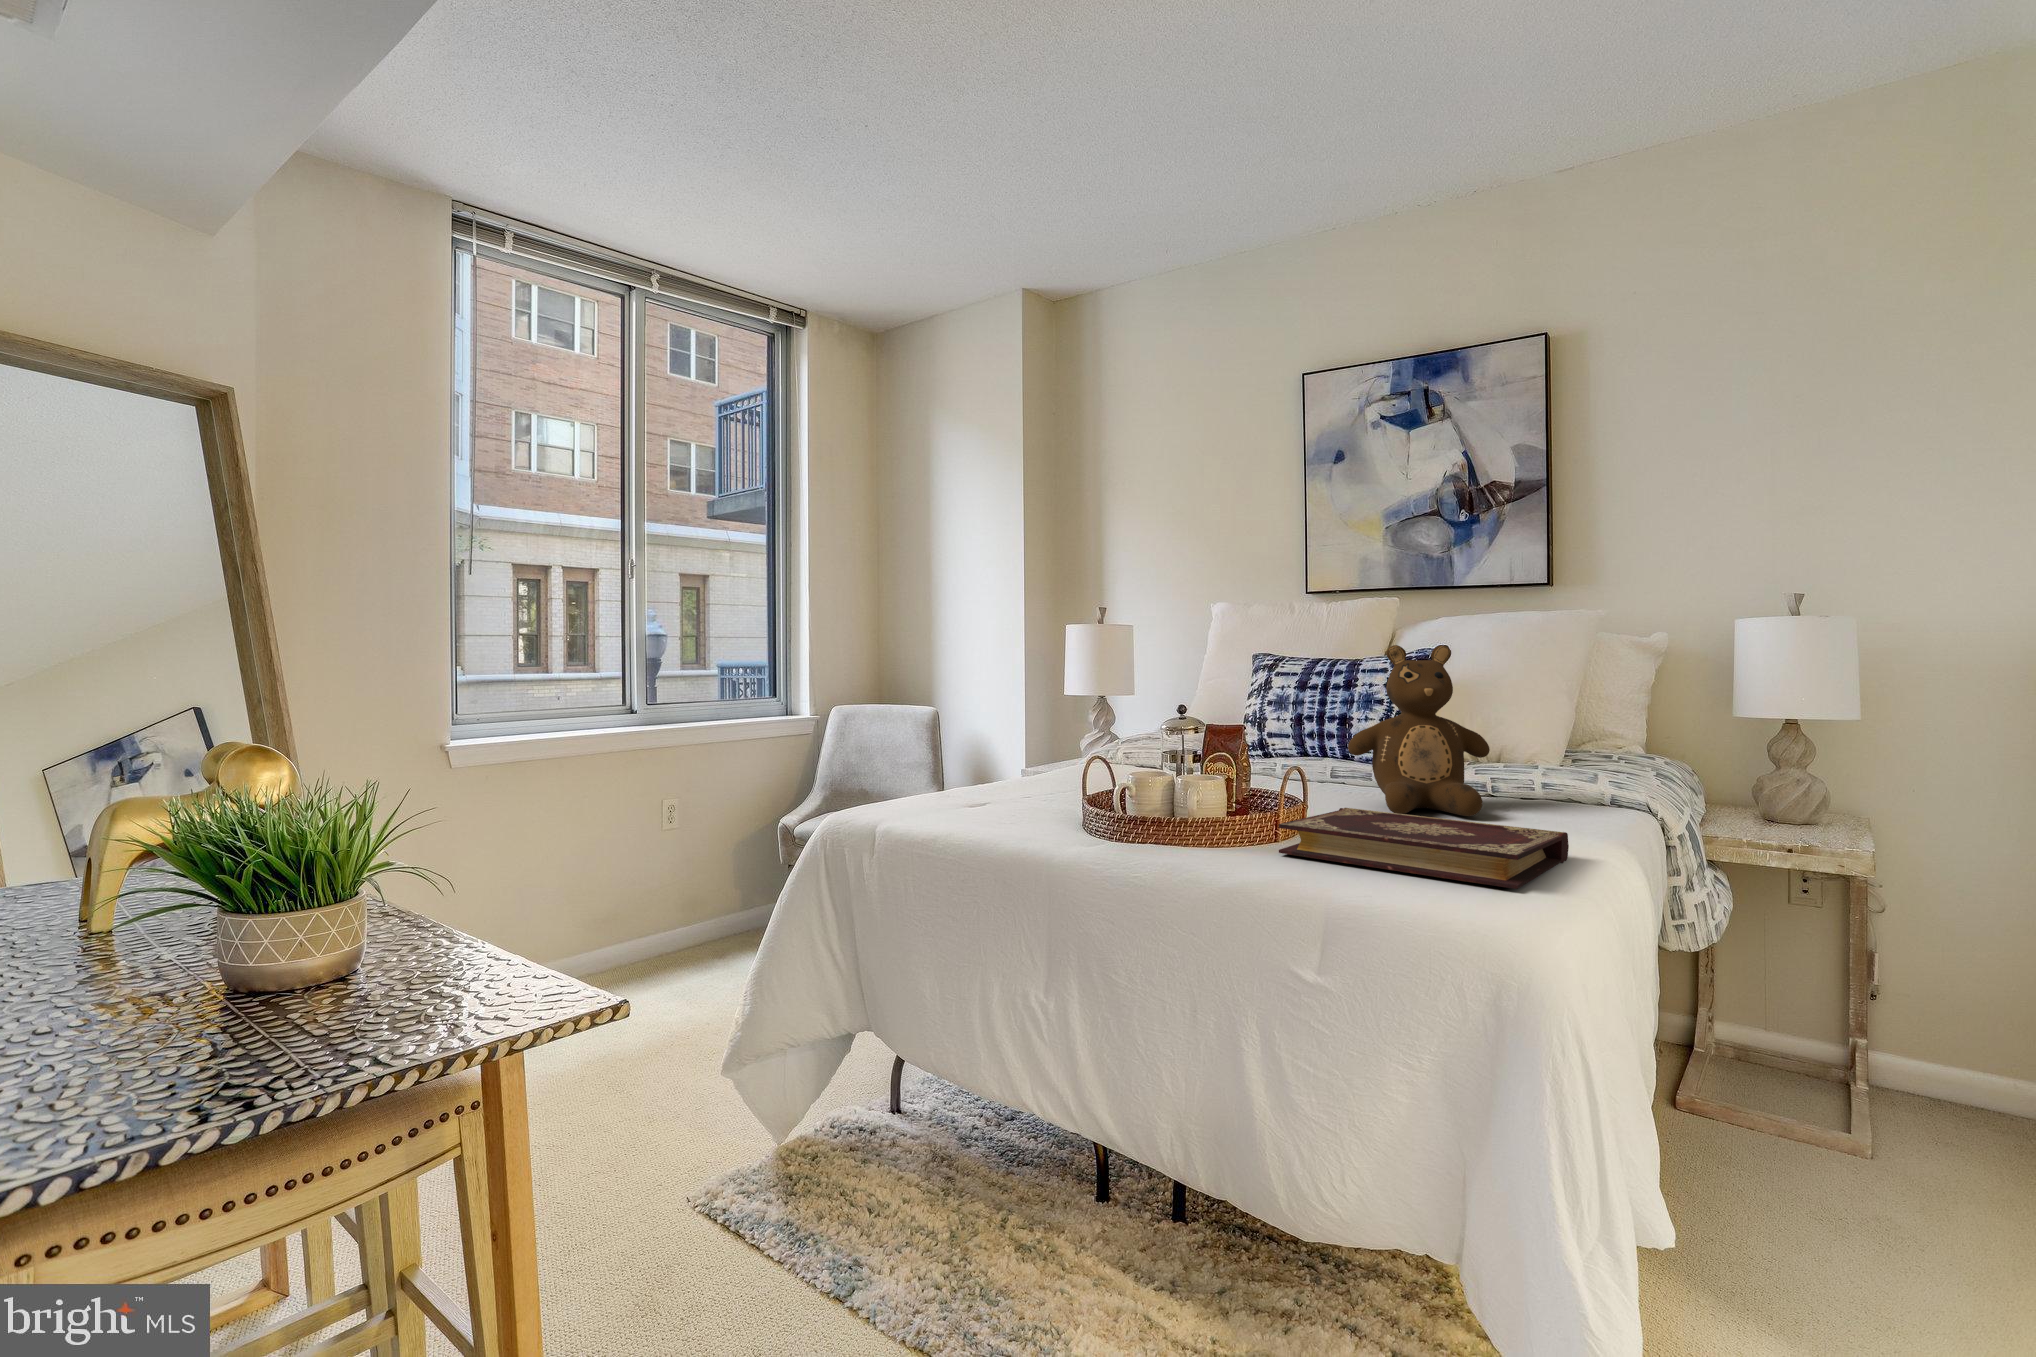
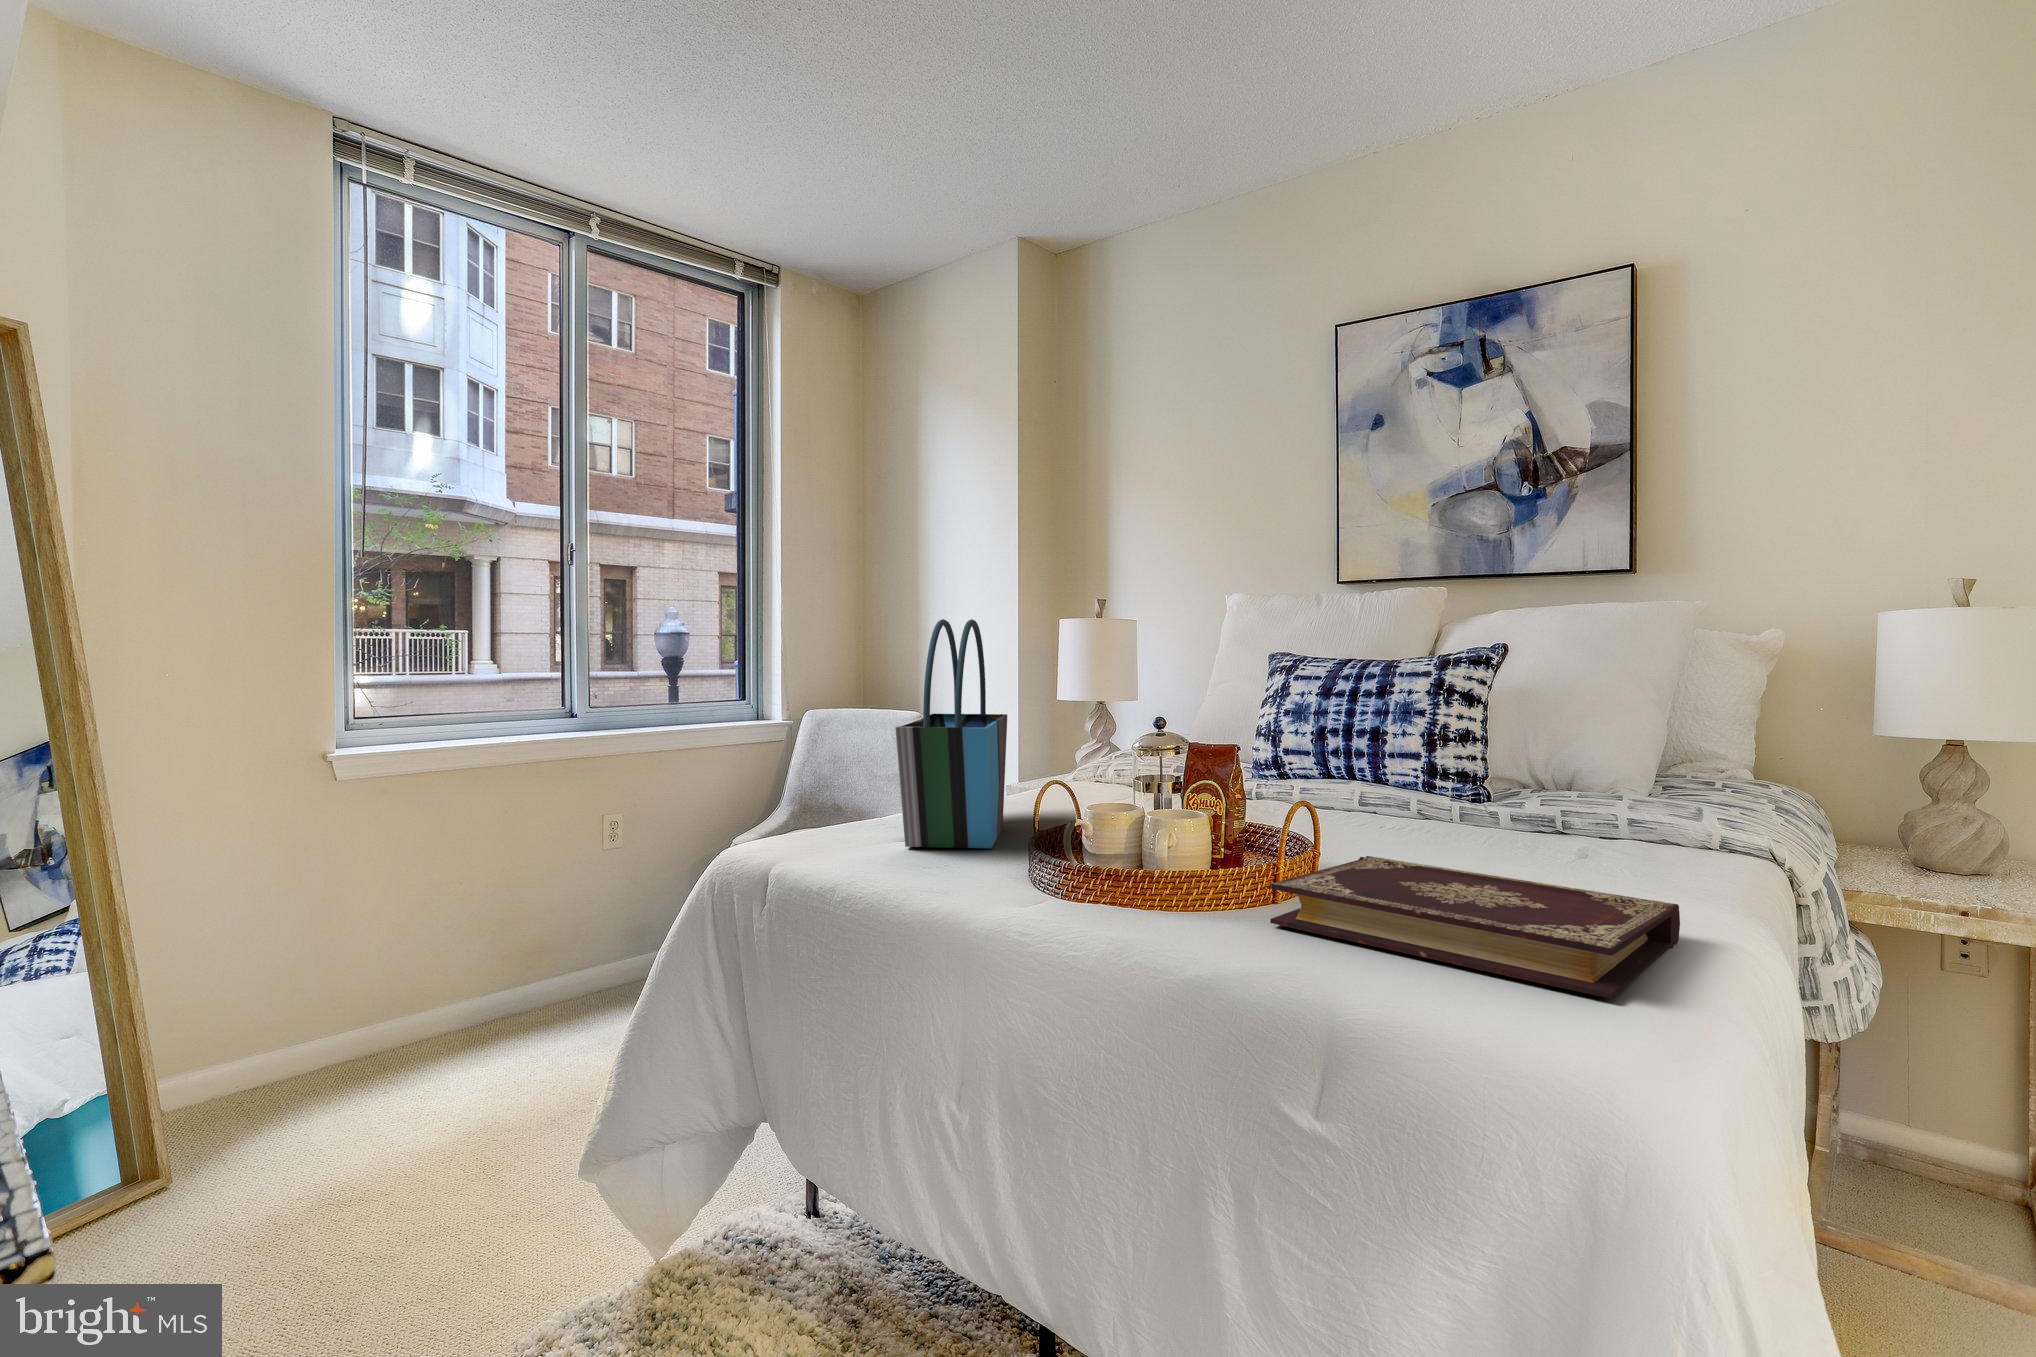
tote bag: none [976,629,1048,810] -> present [896,619,1007,848]
teddy bear: present [1348,645,1490,816] -> none [1376,641,1562,867]

